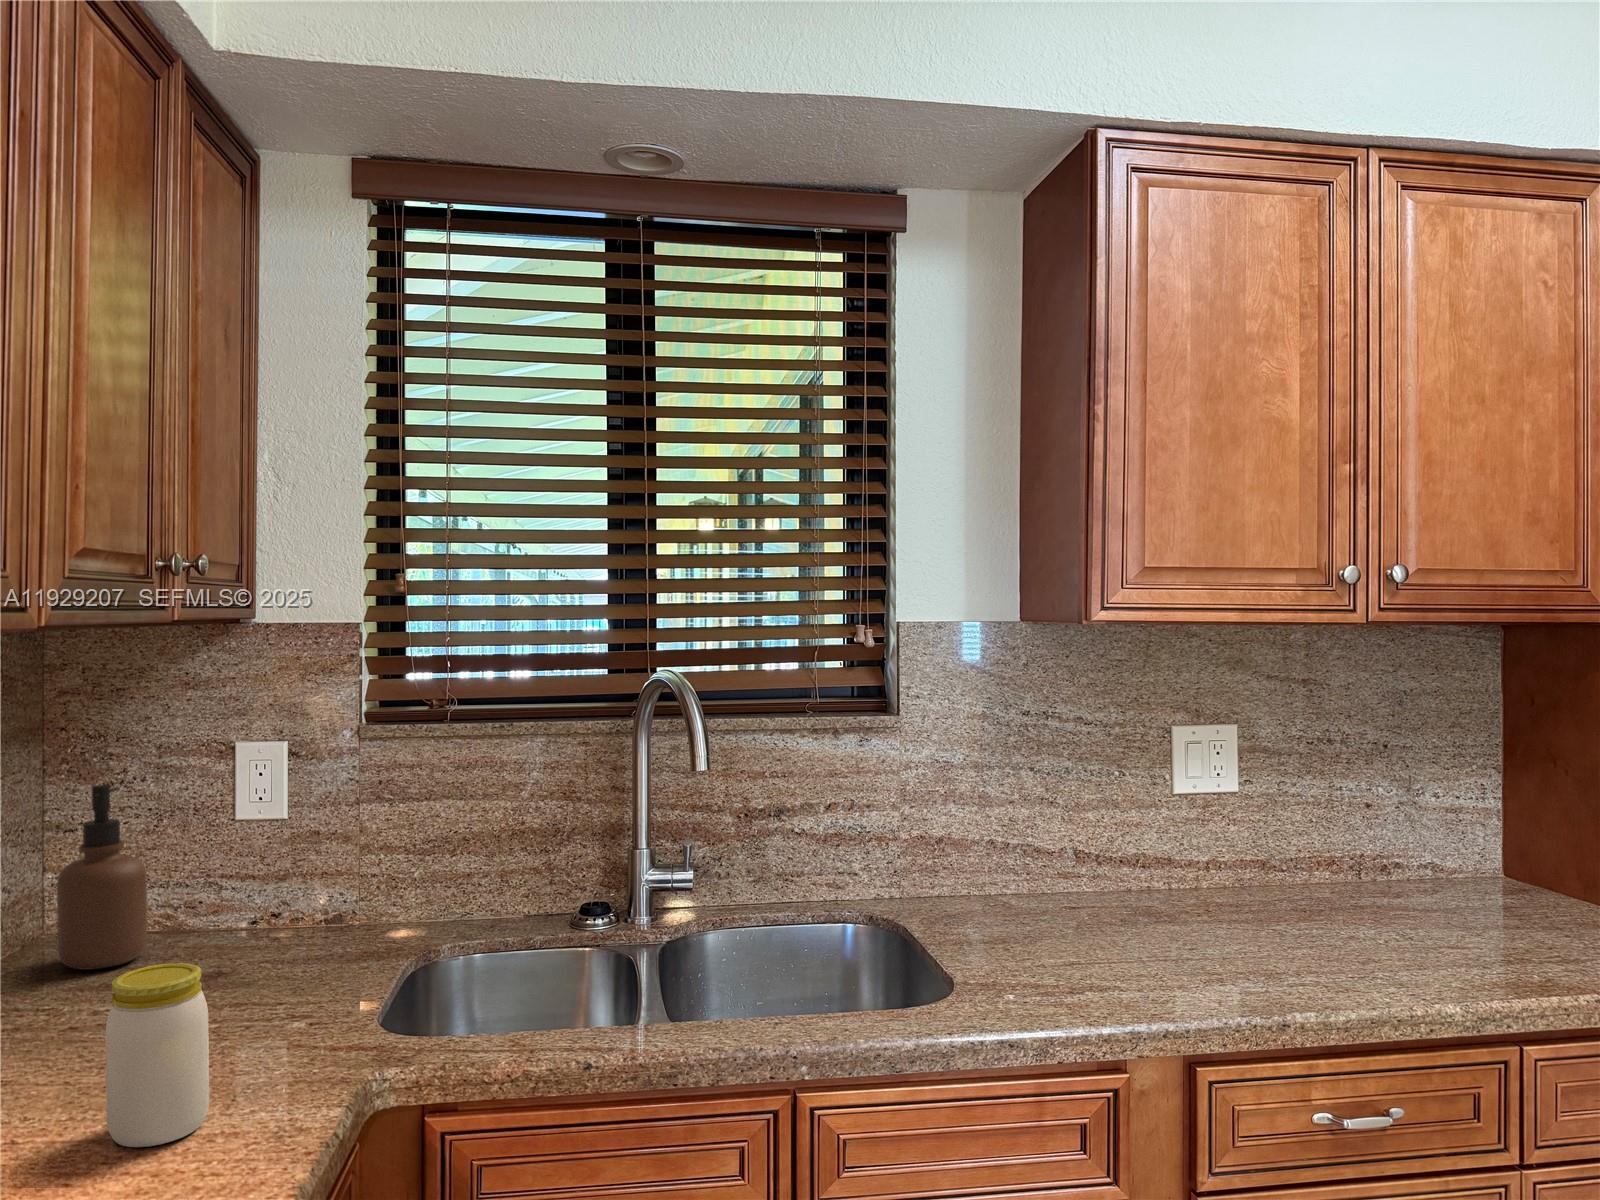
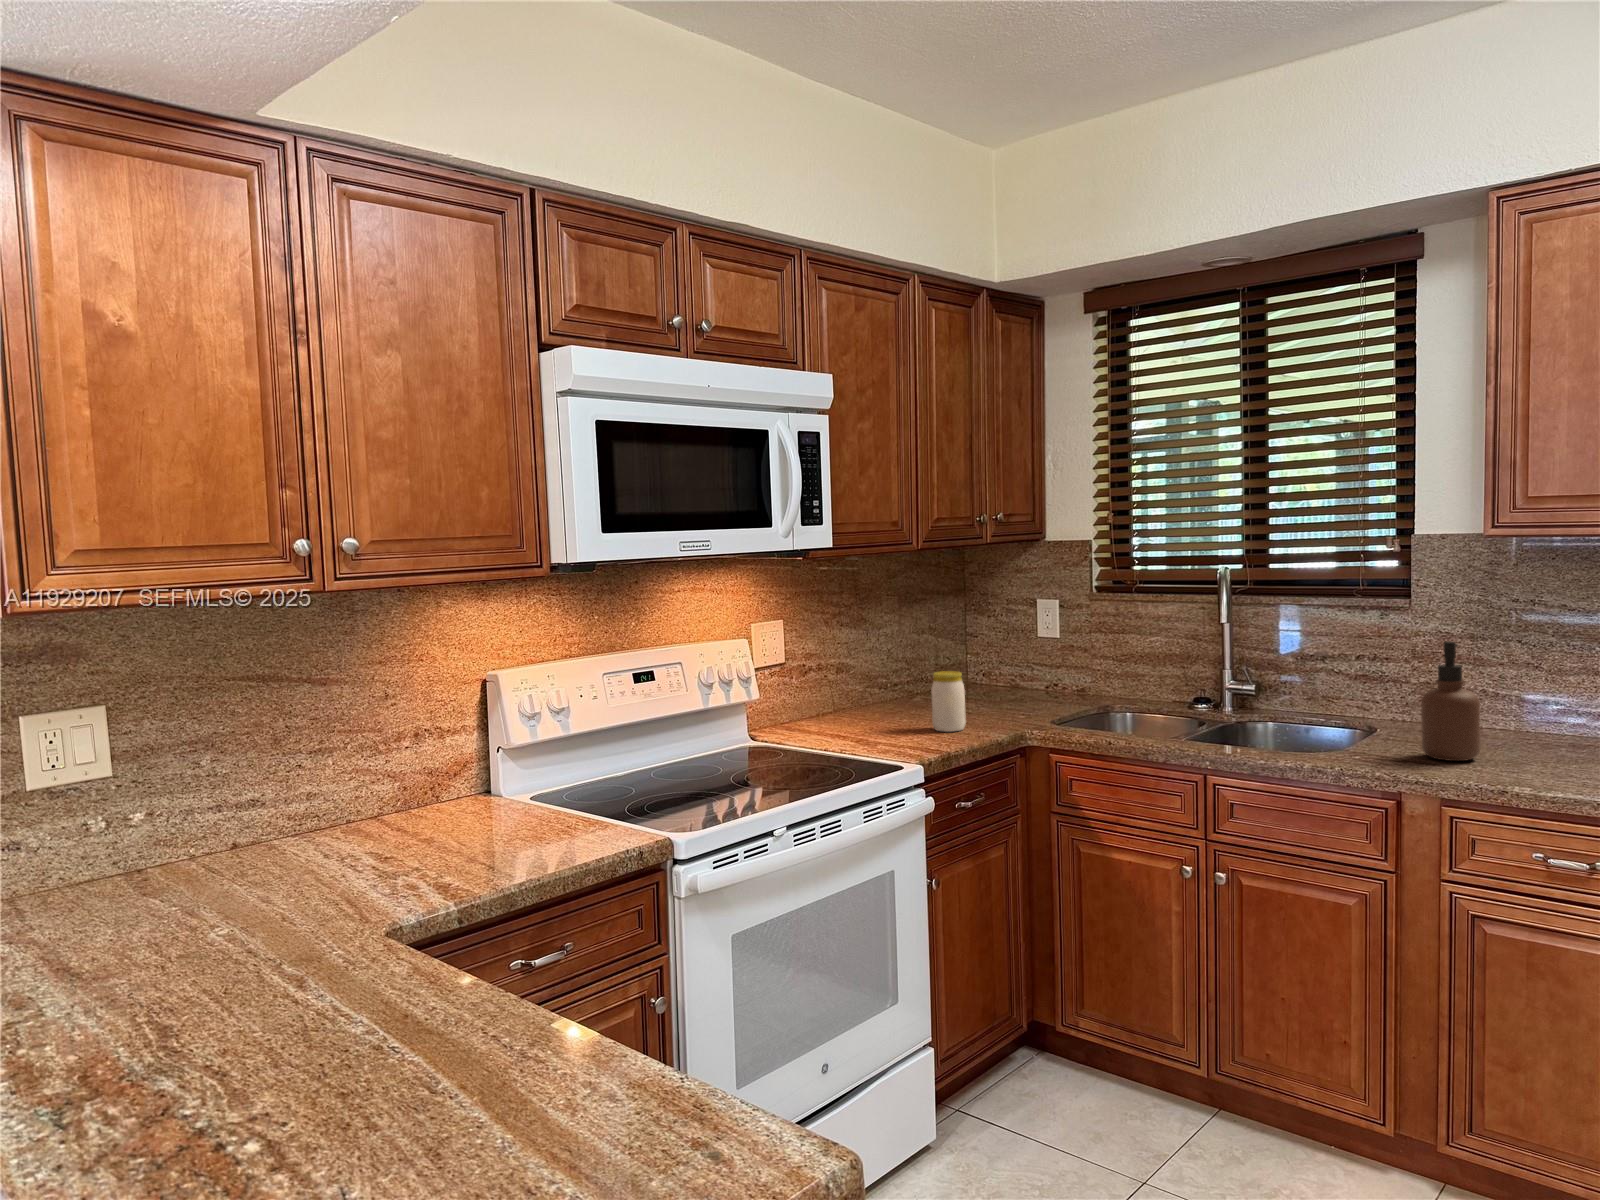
soap dispenser: present [57,784,147,970] -> present [1421,641,1480,761]

